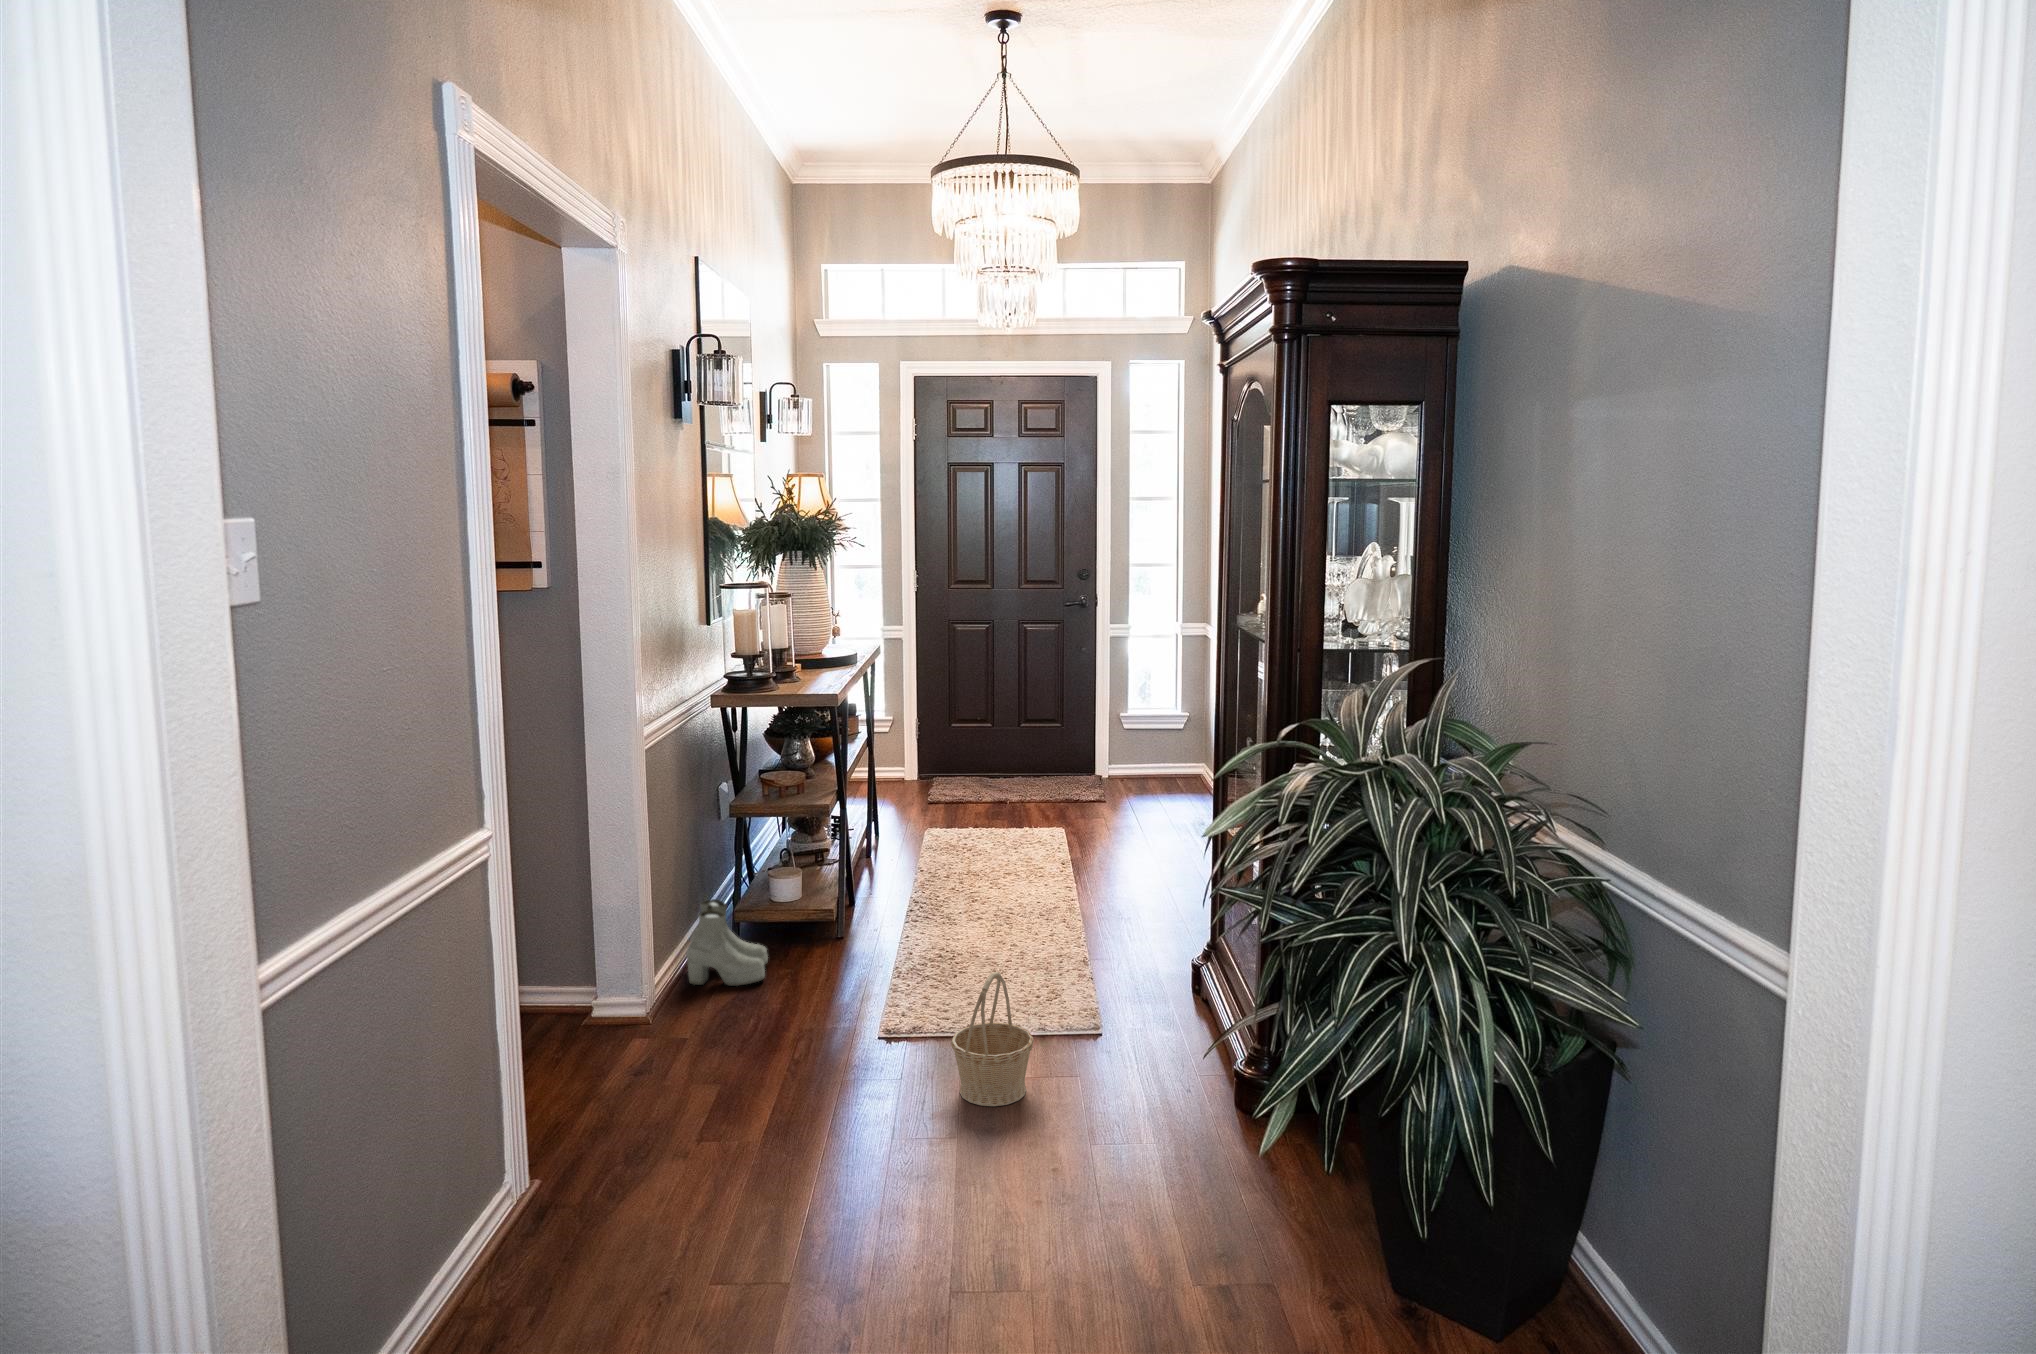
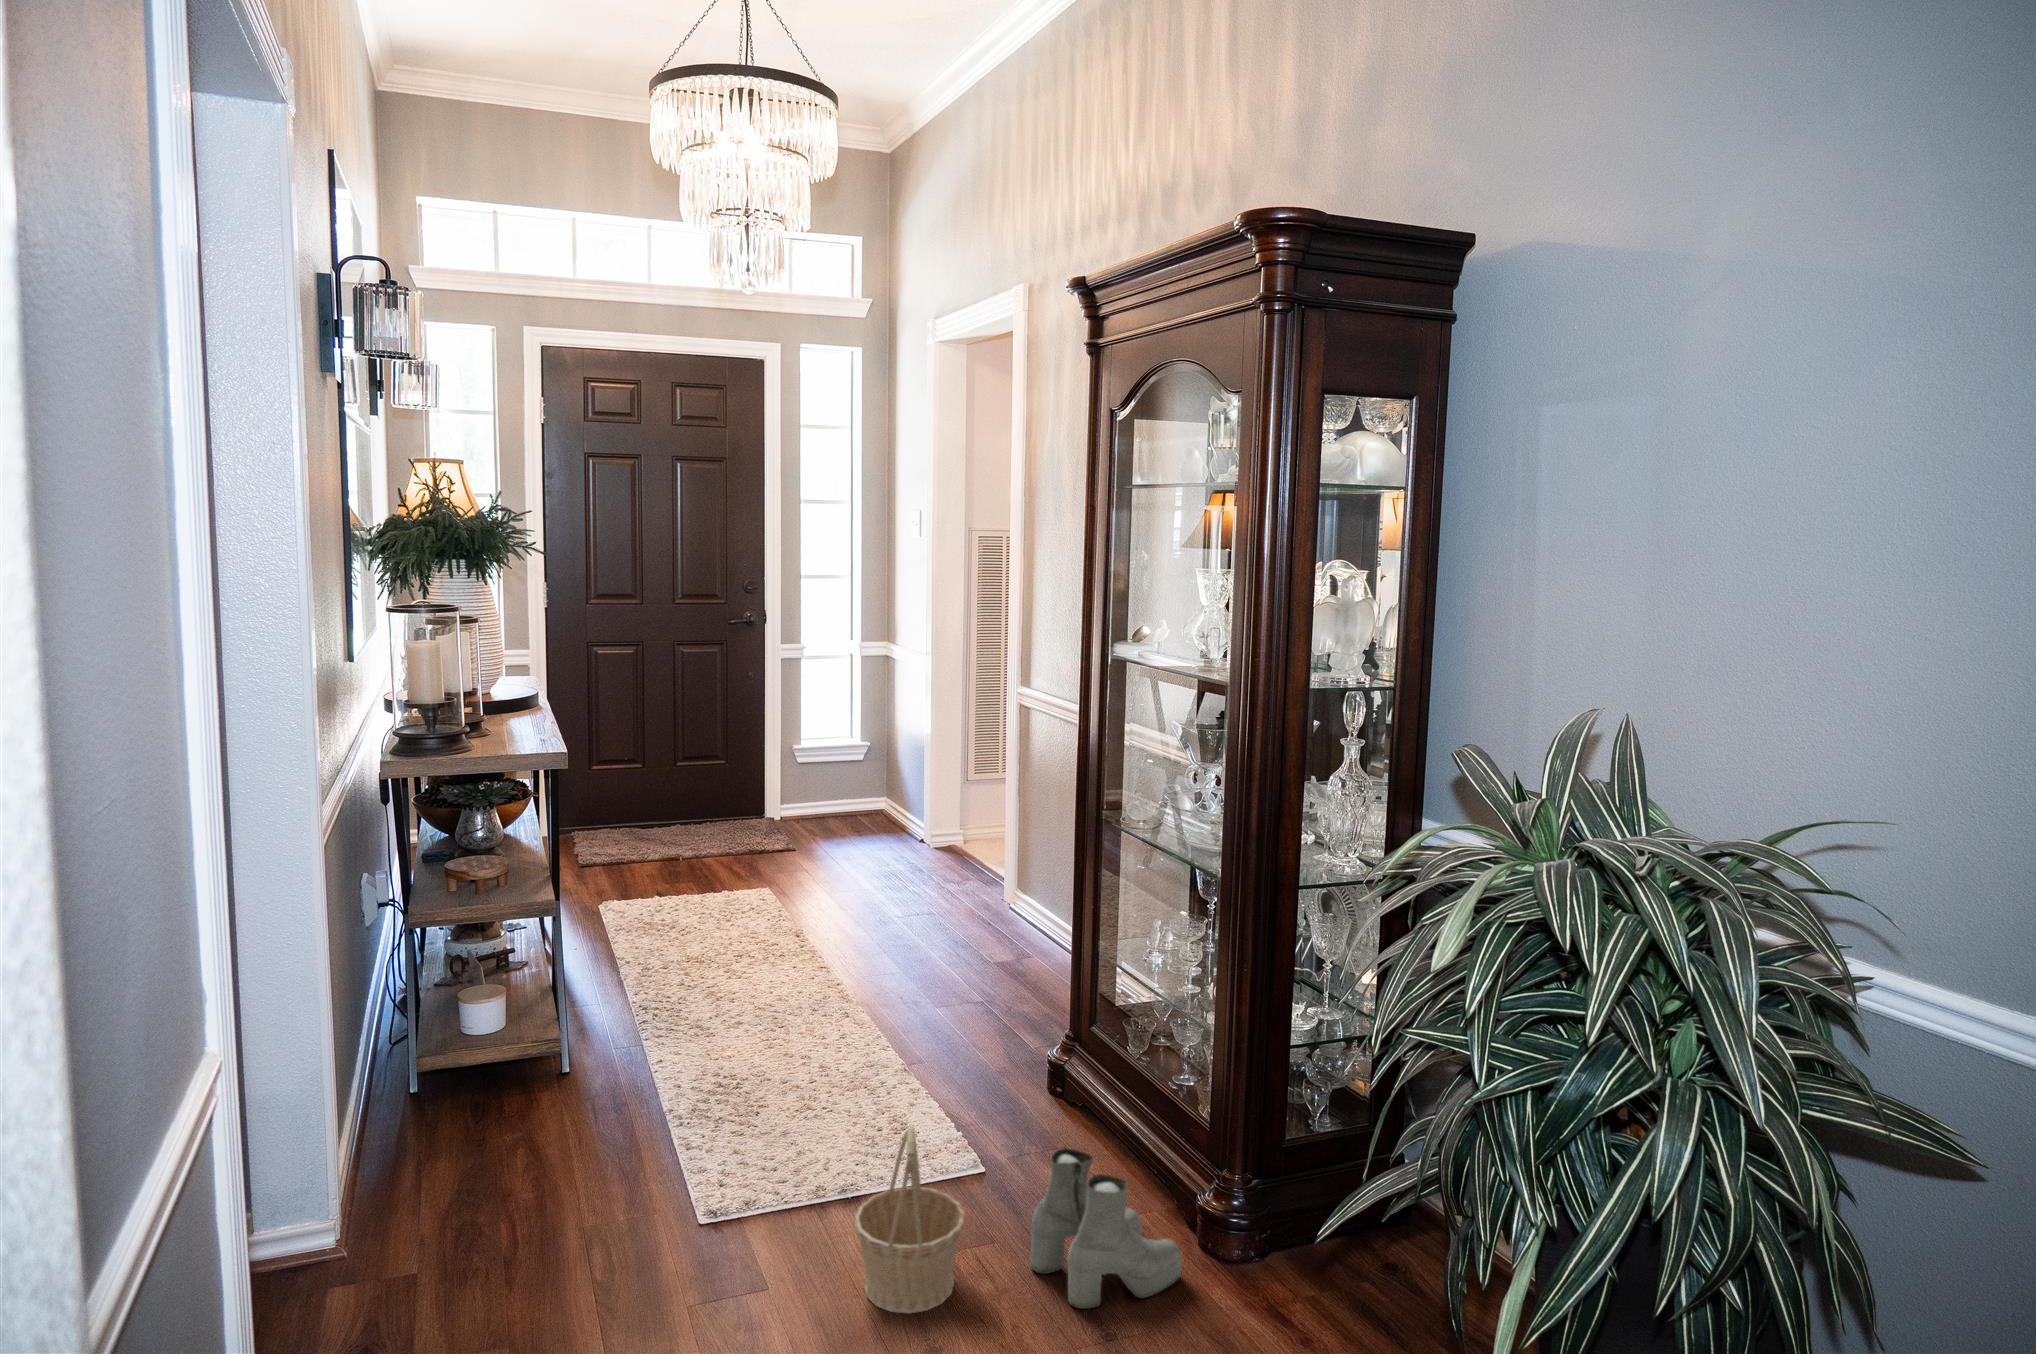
boots: present [686,899,768,986] -> present [1031,1148,1181,1309]

